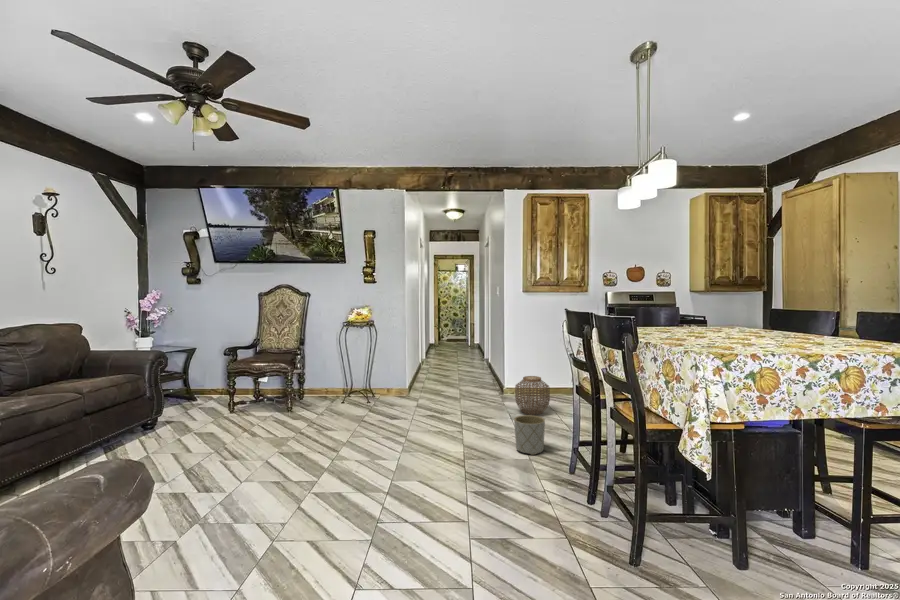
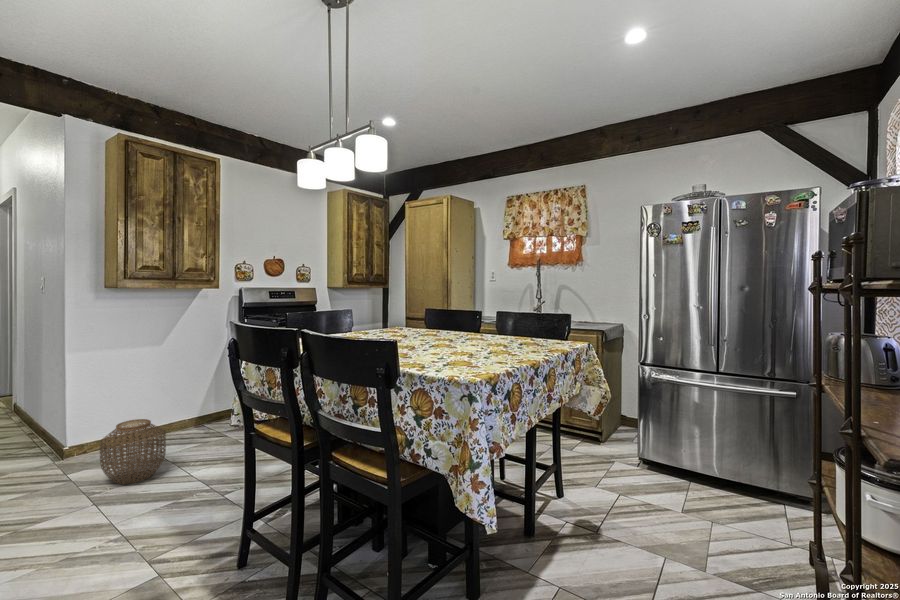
planter: present [514,415,545,455] -> none [120,492,181,565]

